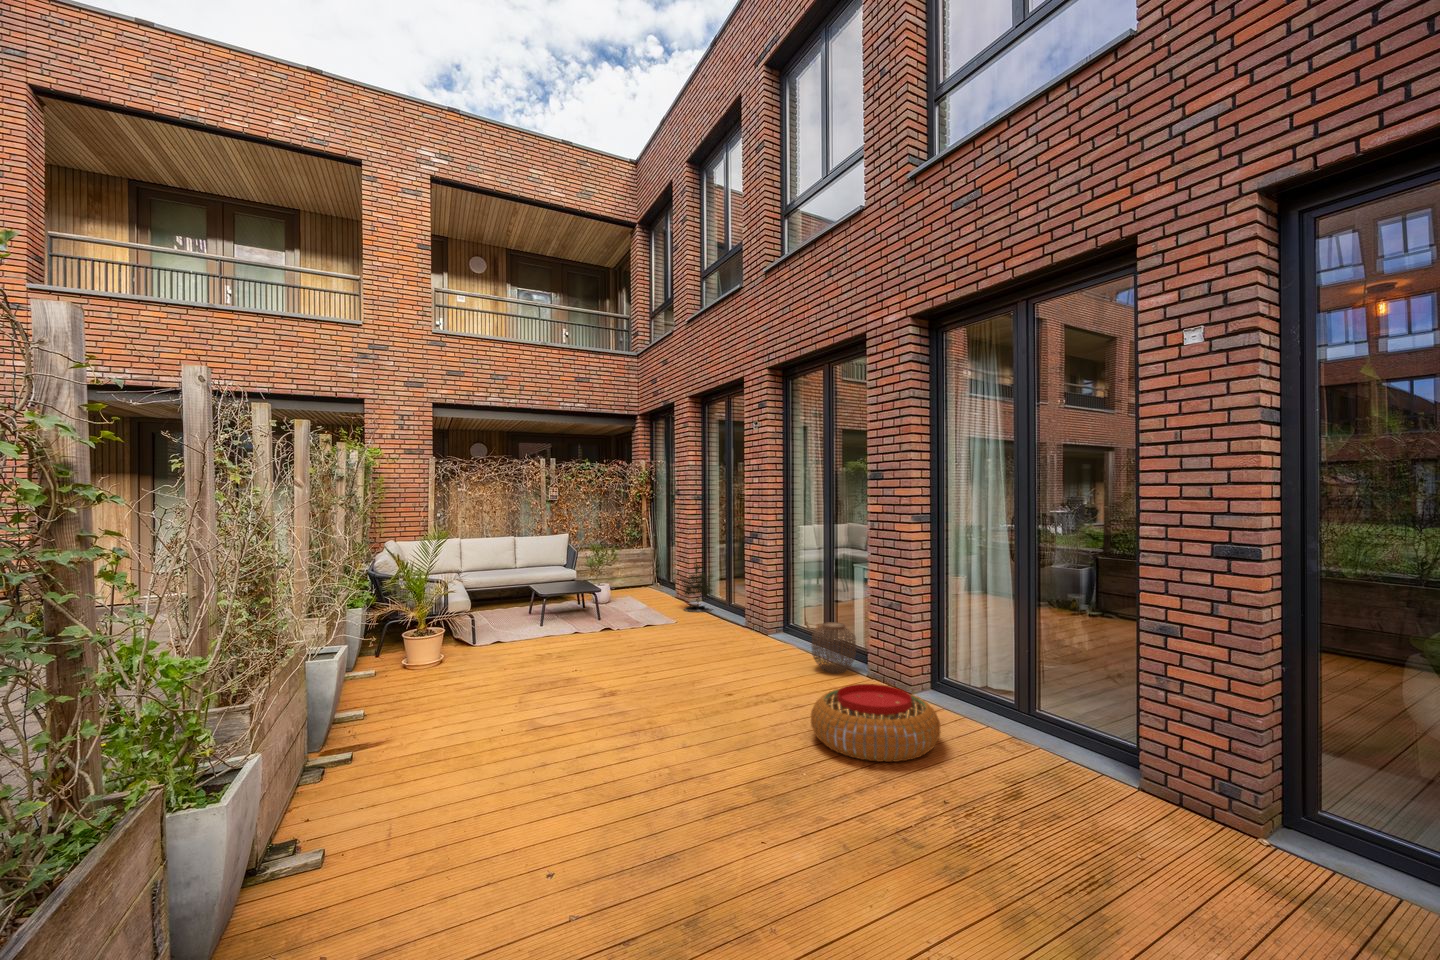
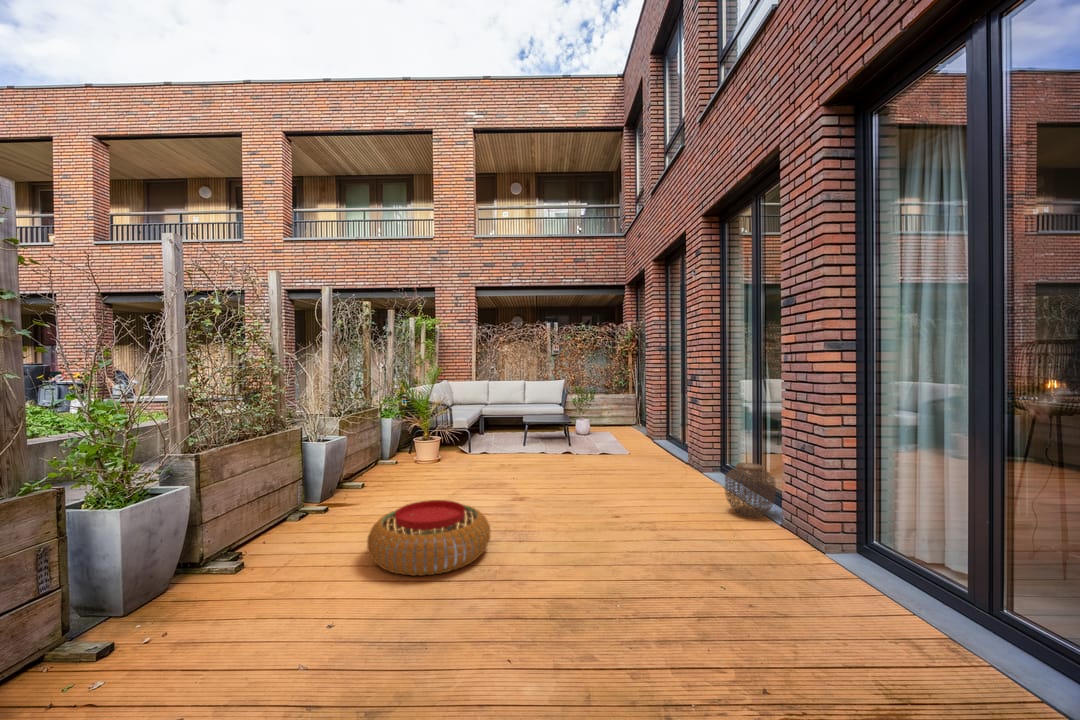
potted tree: present [682,564,712,612] -> none [640,400,672,447]
pouf: present [811,684,941,762] -> present [367,500,491,576]

